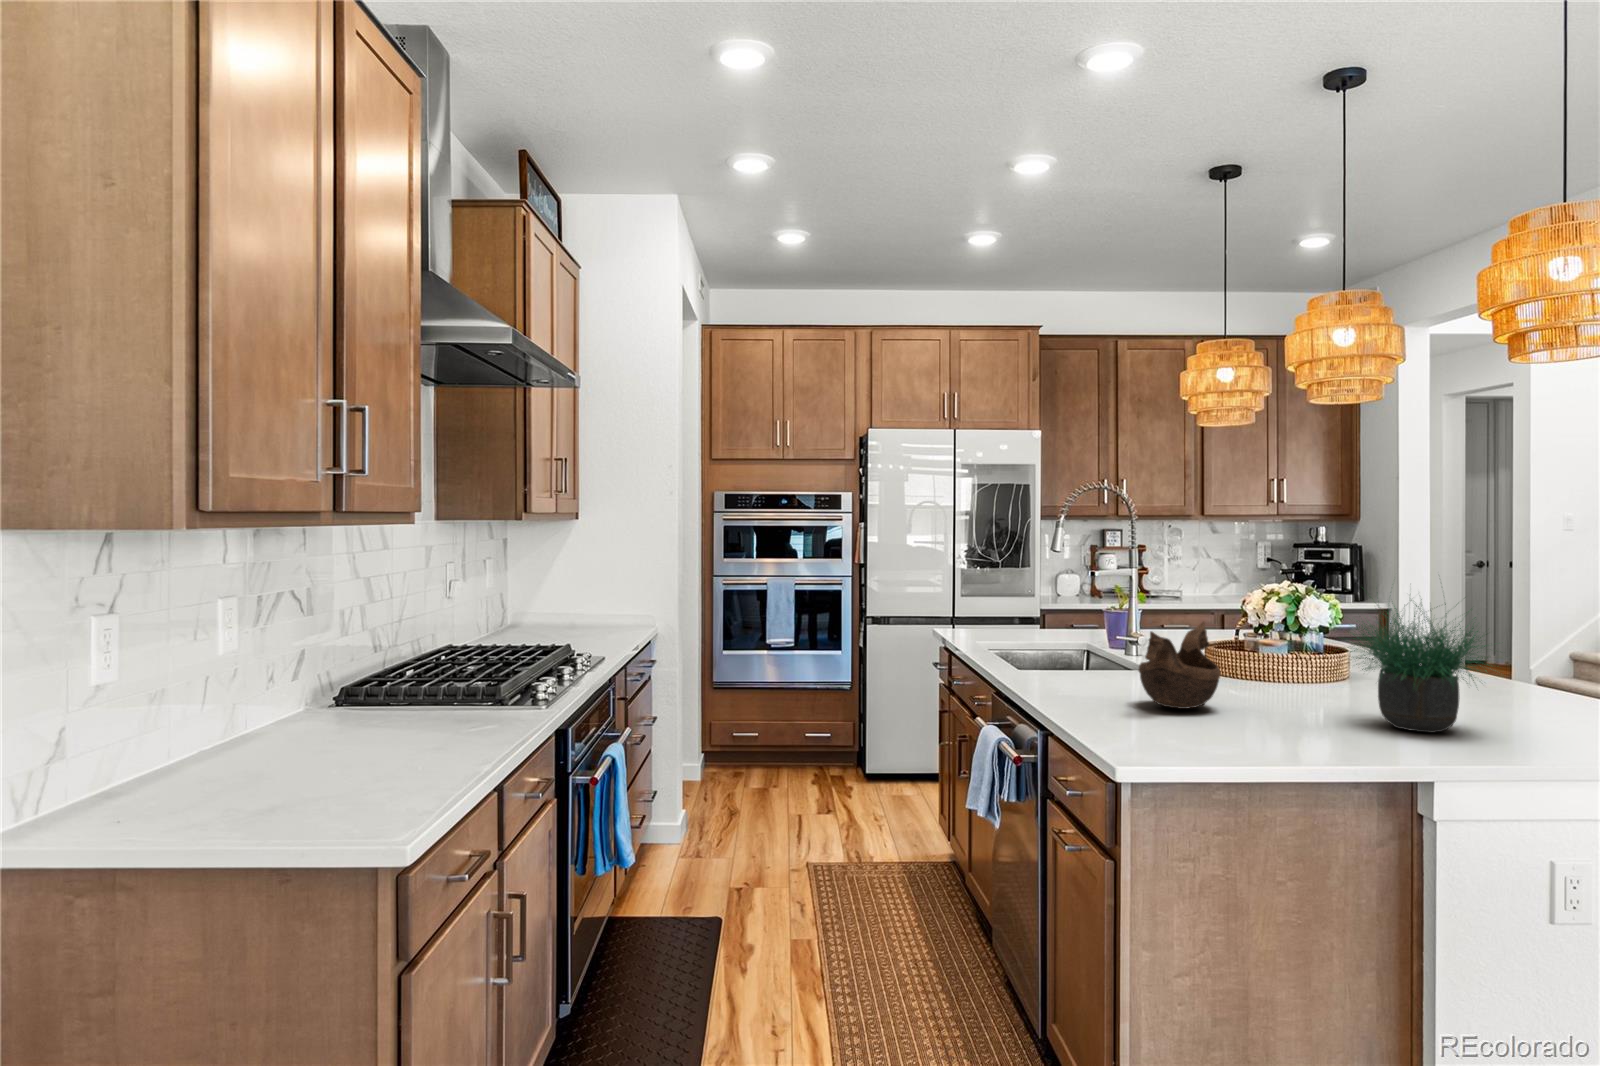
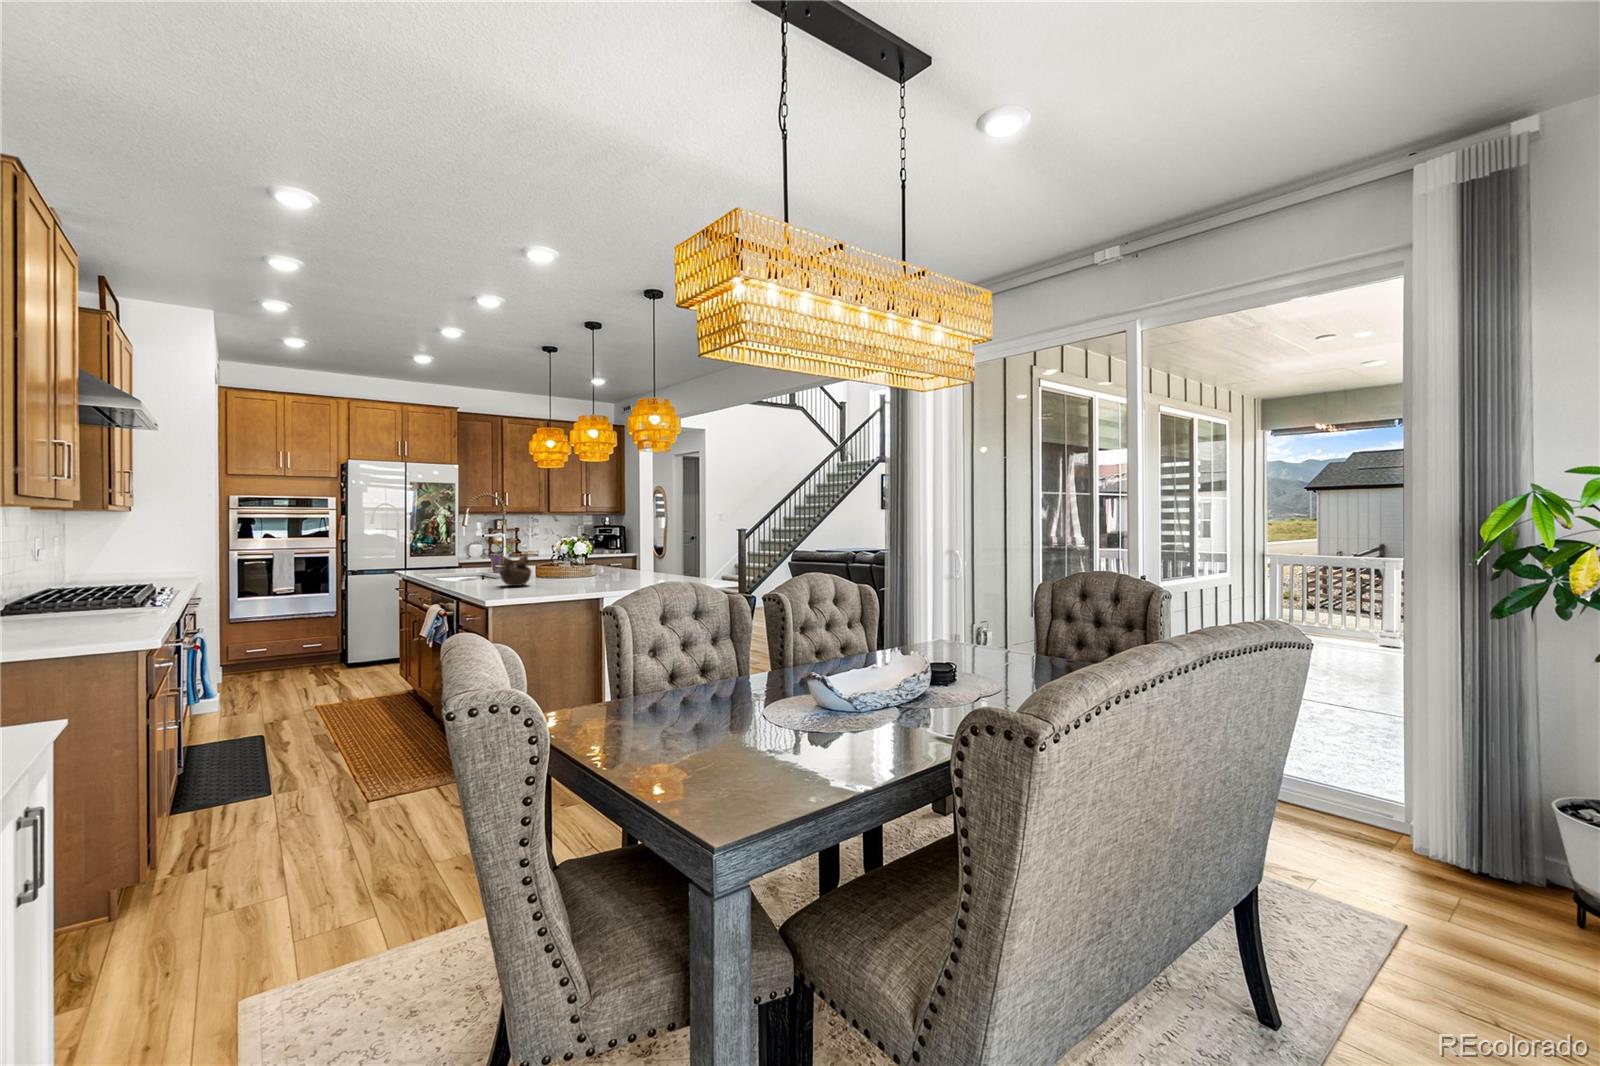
potted plant: present [1348,599,1489,733] -> none [567,531,623,585]

